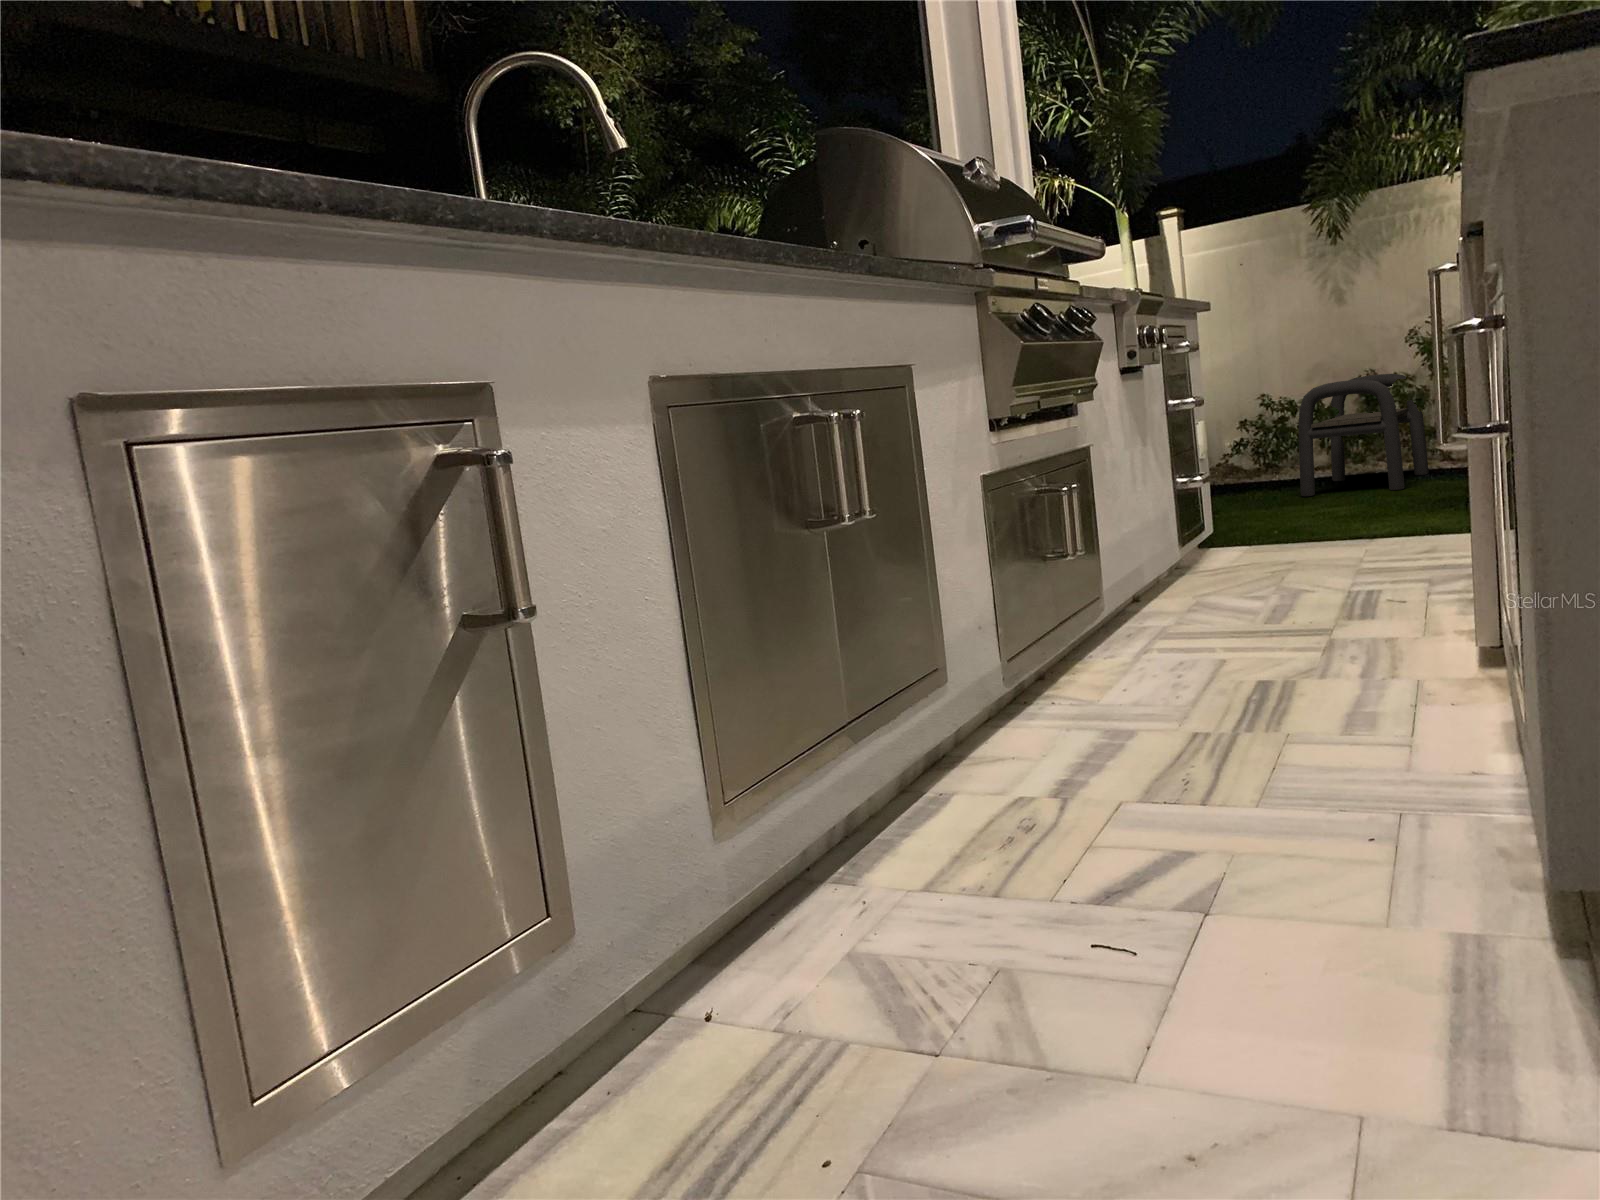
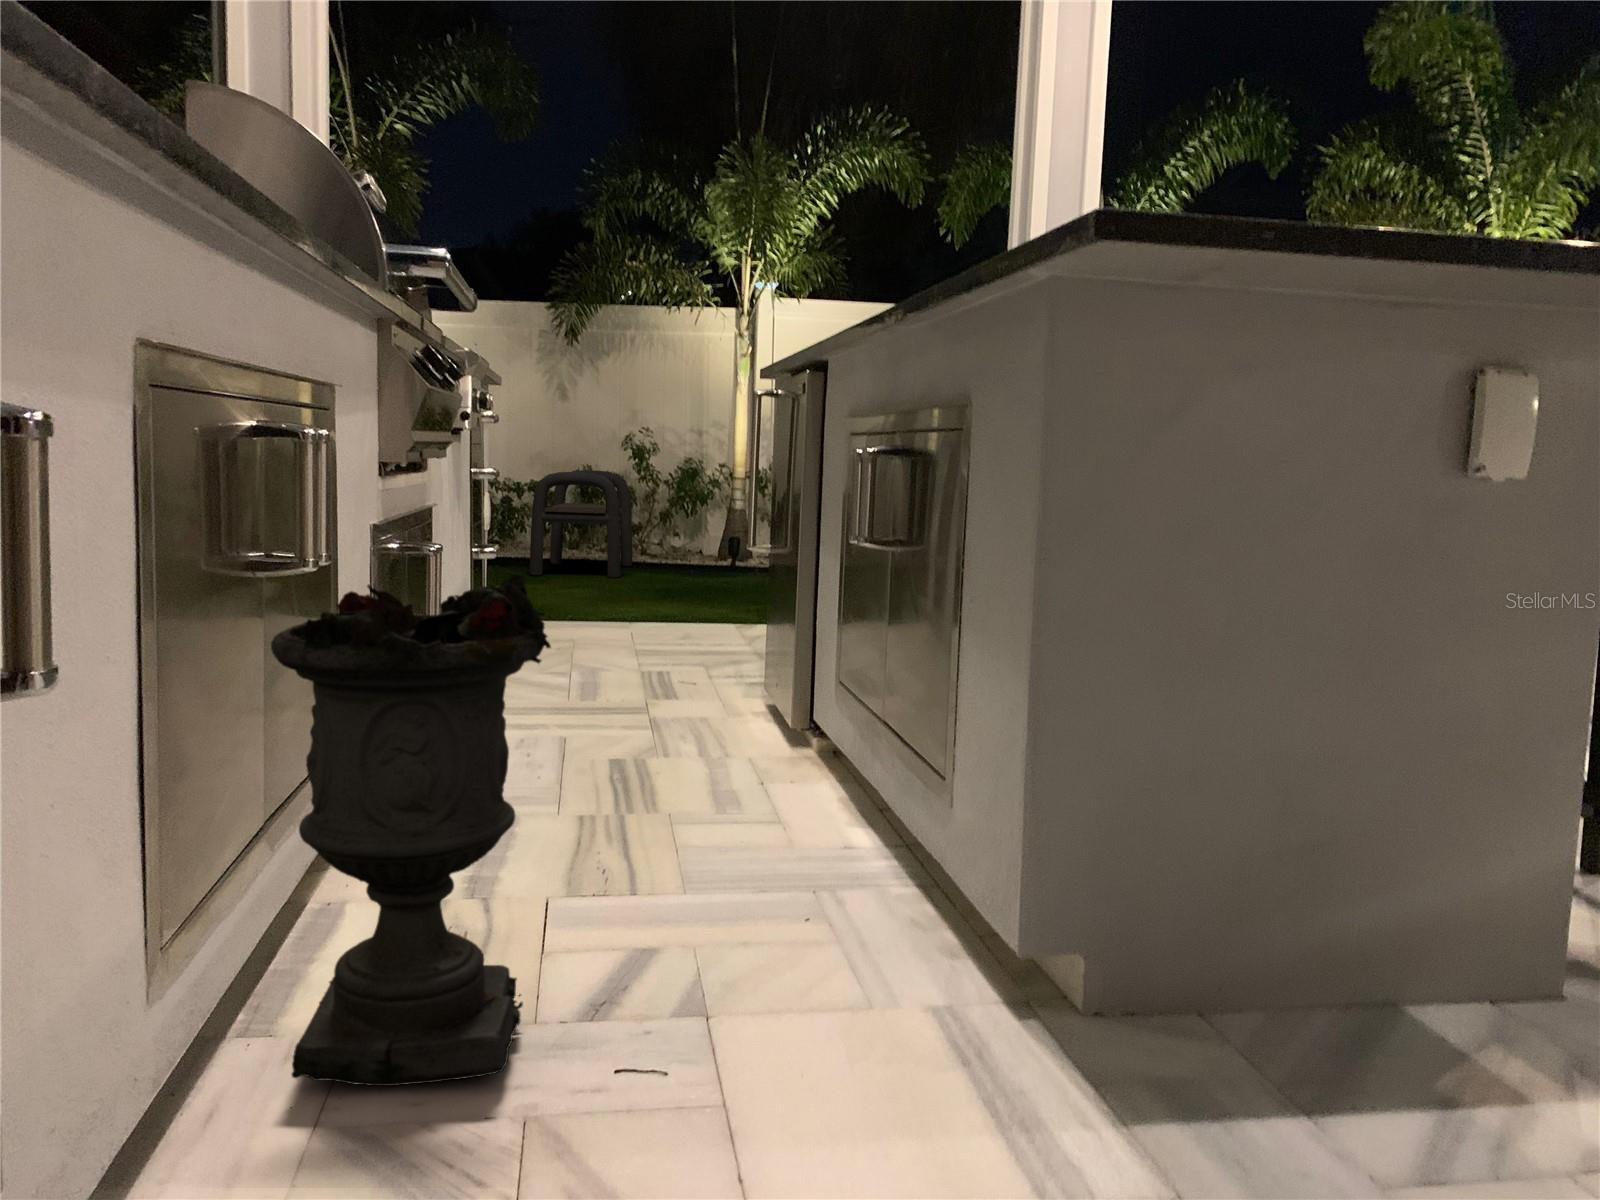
planter: none [803,514,1040,931] -> present [271,573,551,1086]

